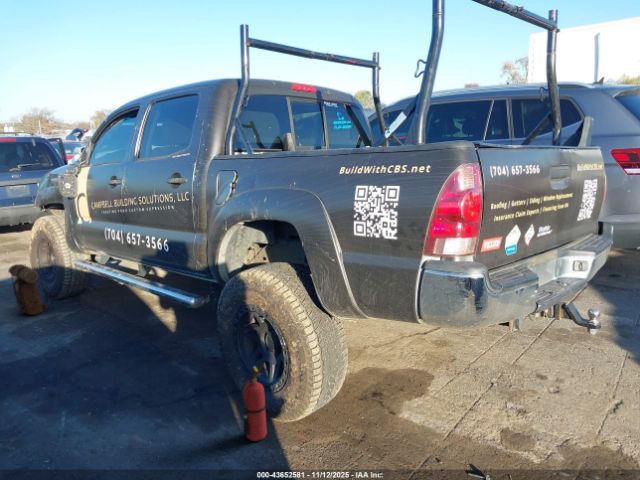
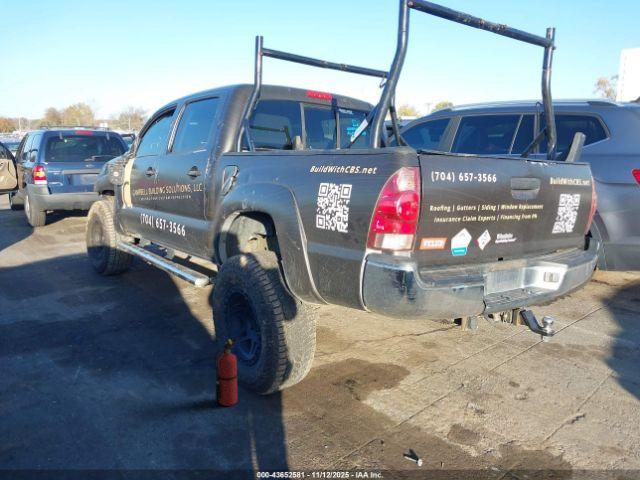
backpack: present [8,264,53,315] -> none [65,241,102,287]

